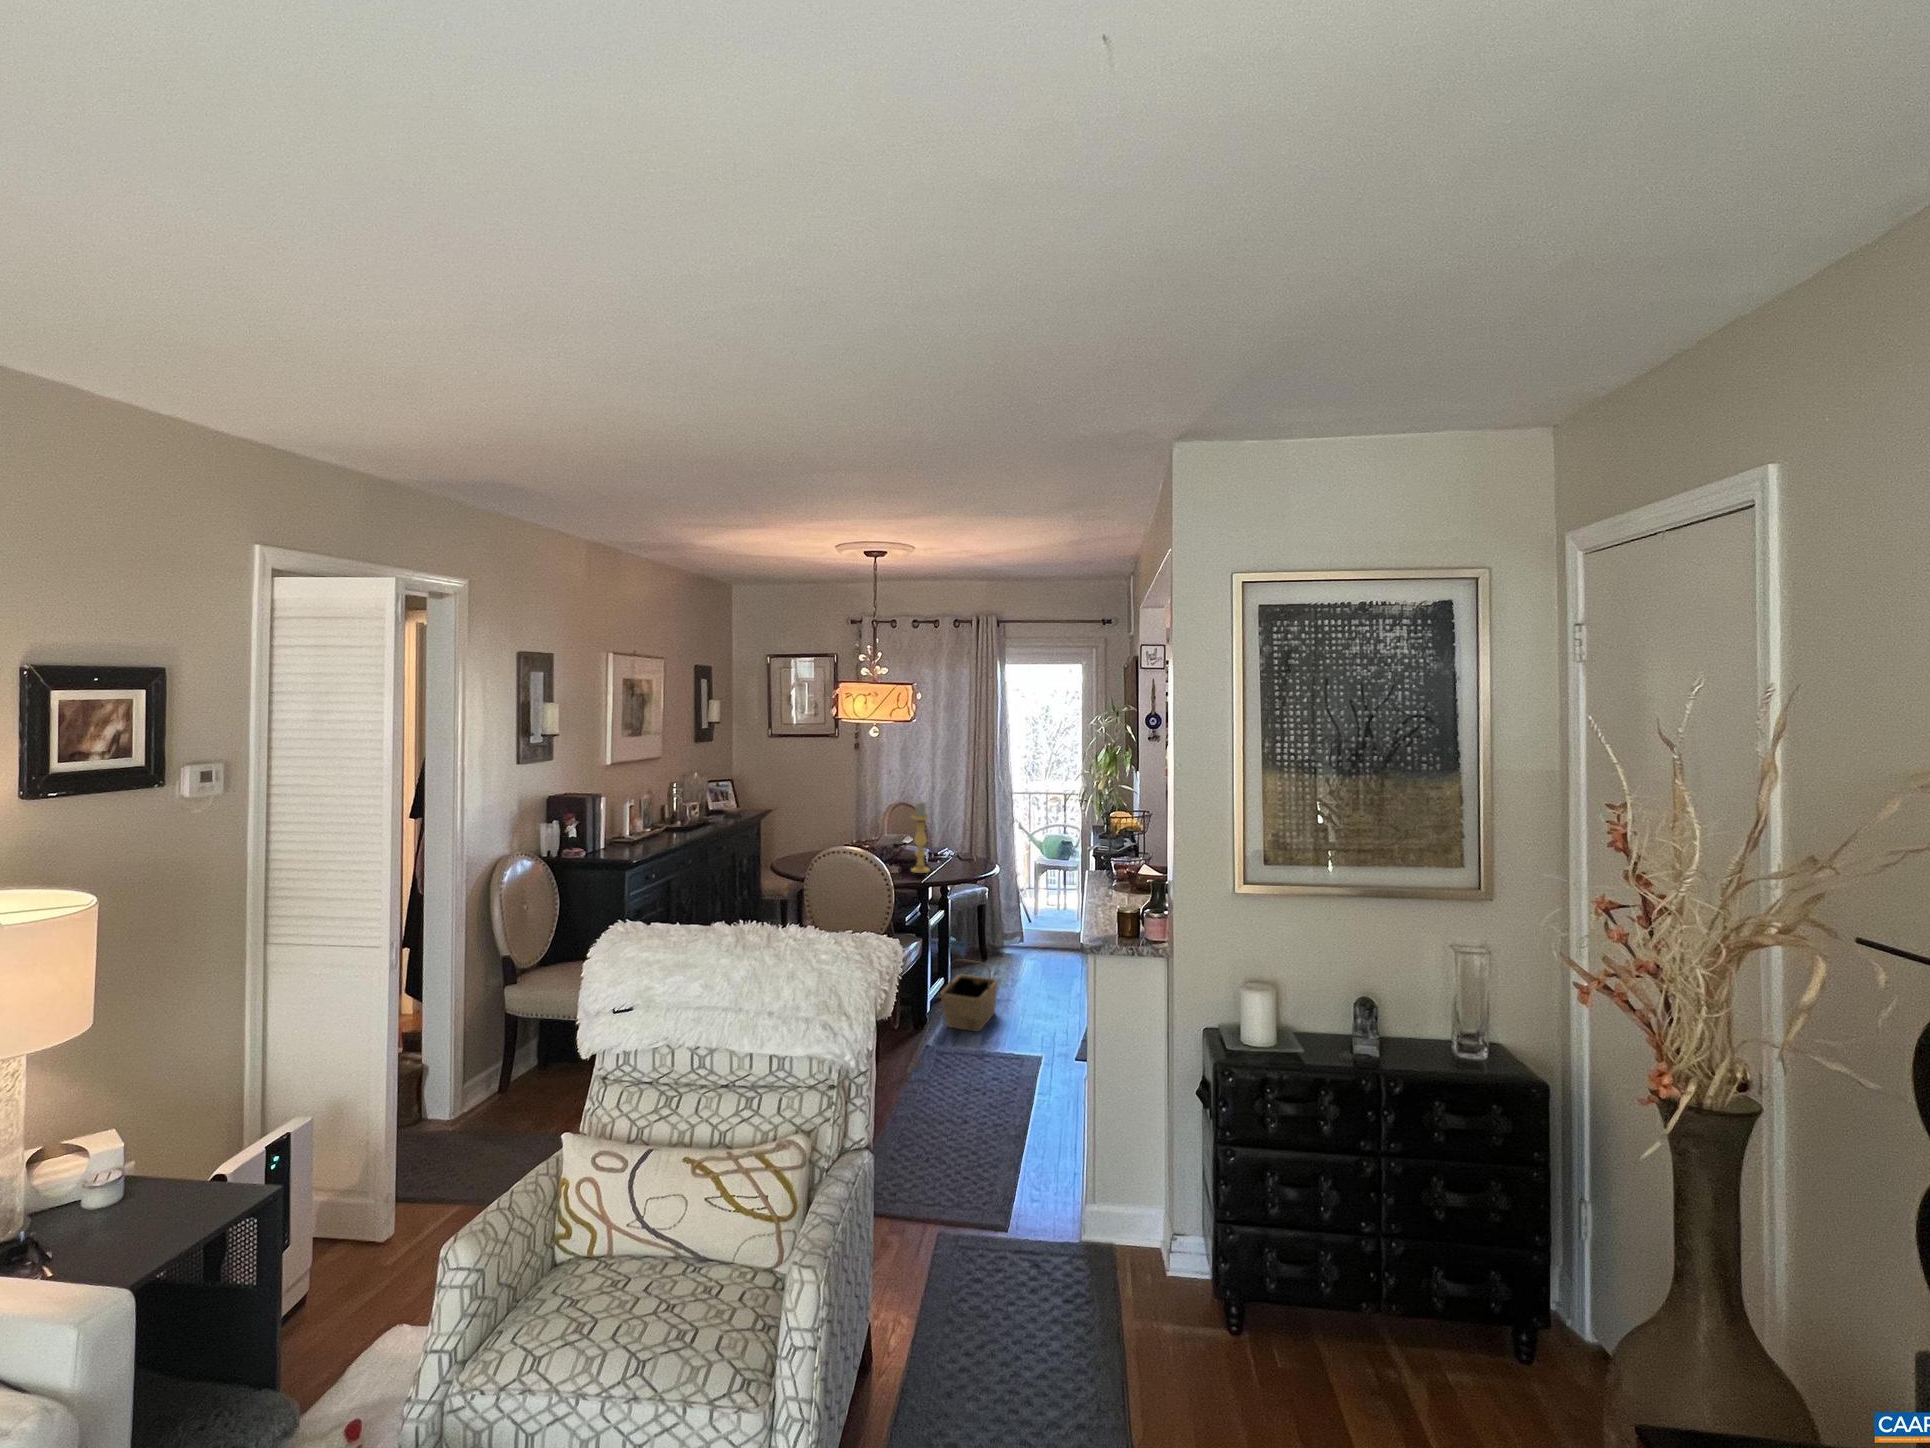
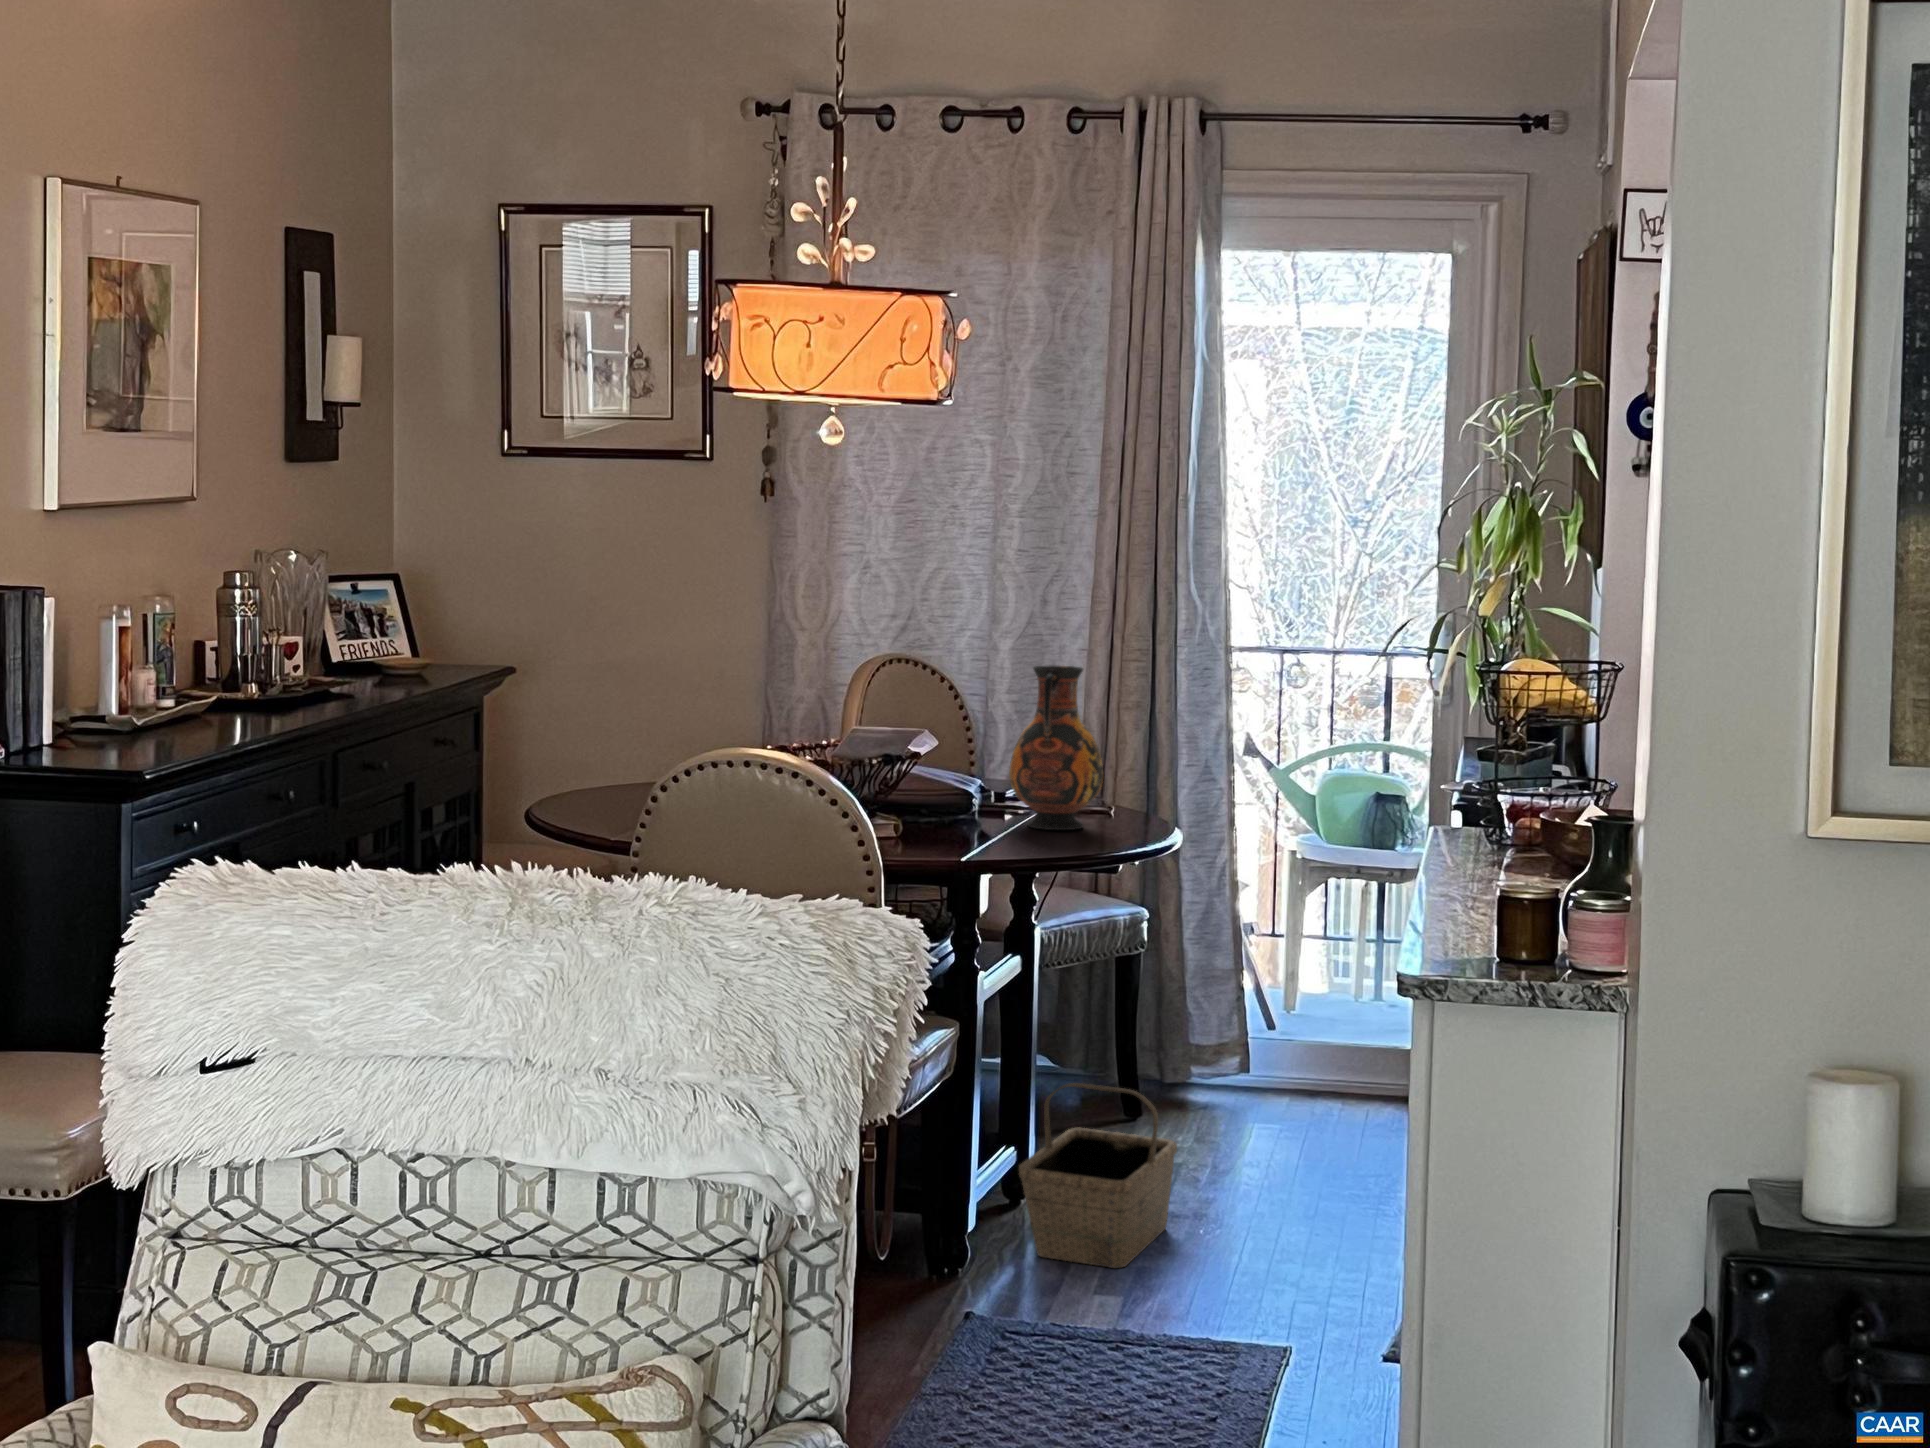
candle holder: present [911,801,930,873] -> none [947,649,1001,846]
vase: none [934,804,968,865] -> present [1009,665,1103,830]

